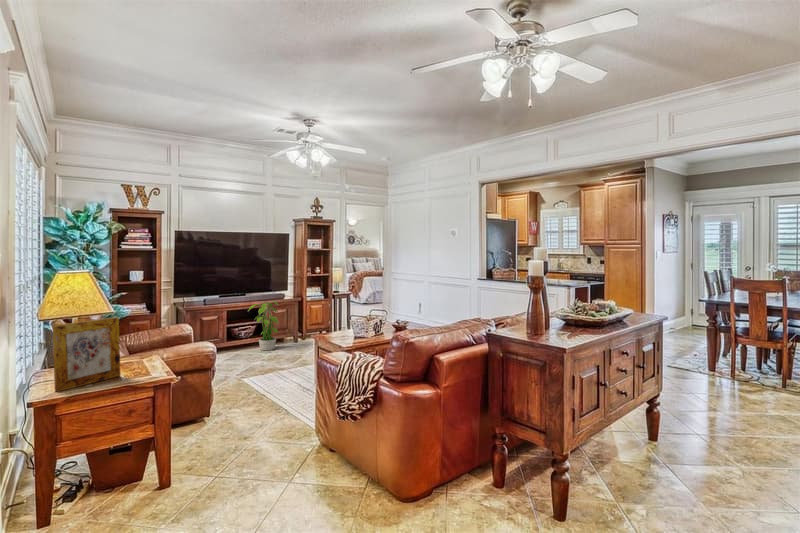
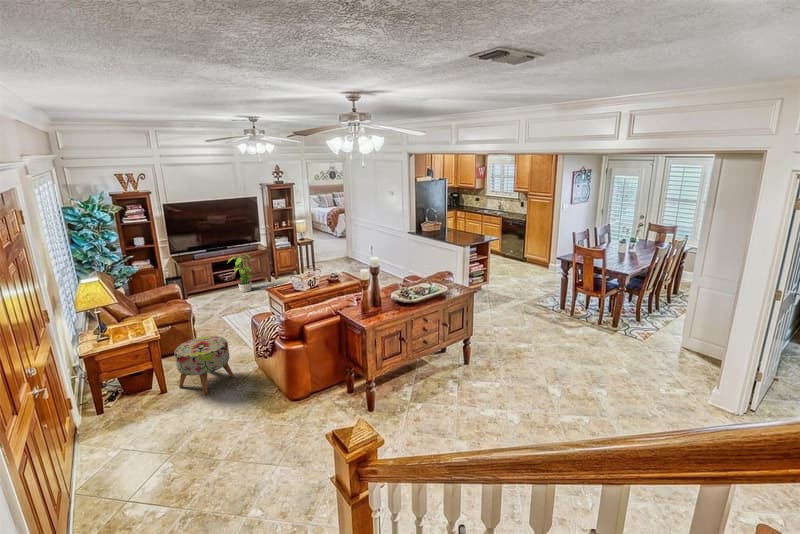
picture frame: present [52,317,120,391] -> none [86,304,129,348]
ottoman: none [191,388,284,490] -> present [174,336,234,395]

